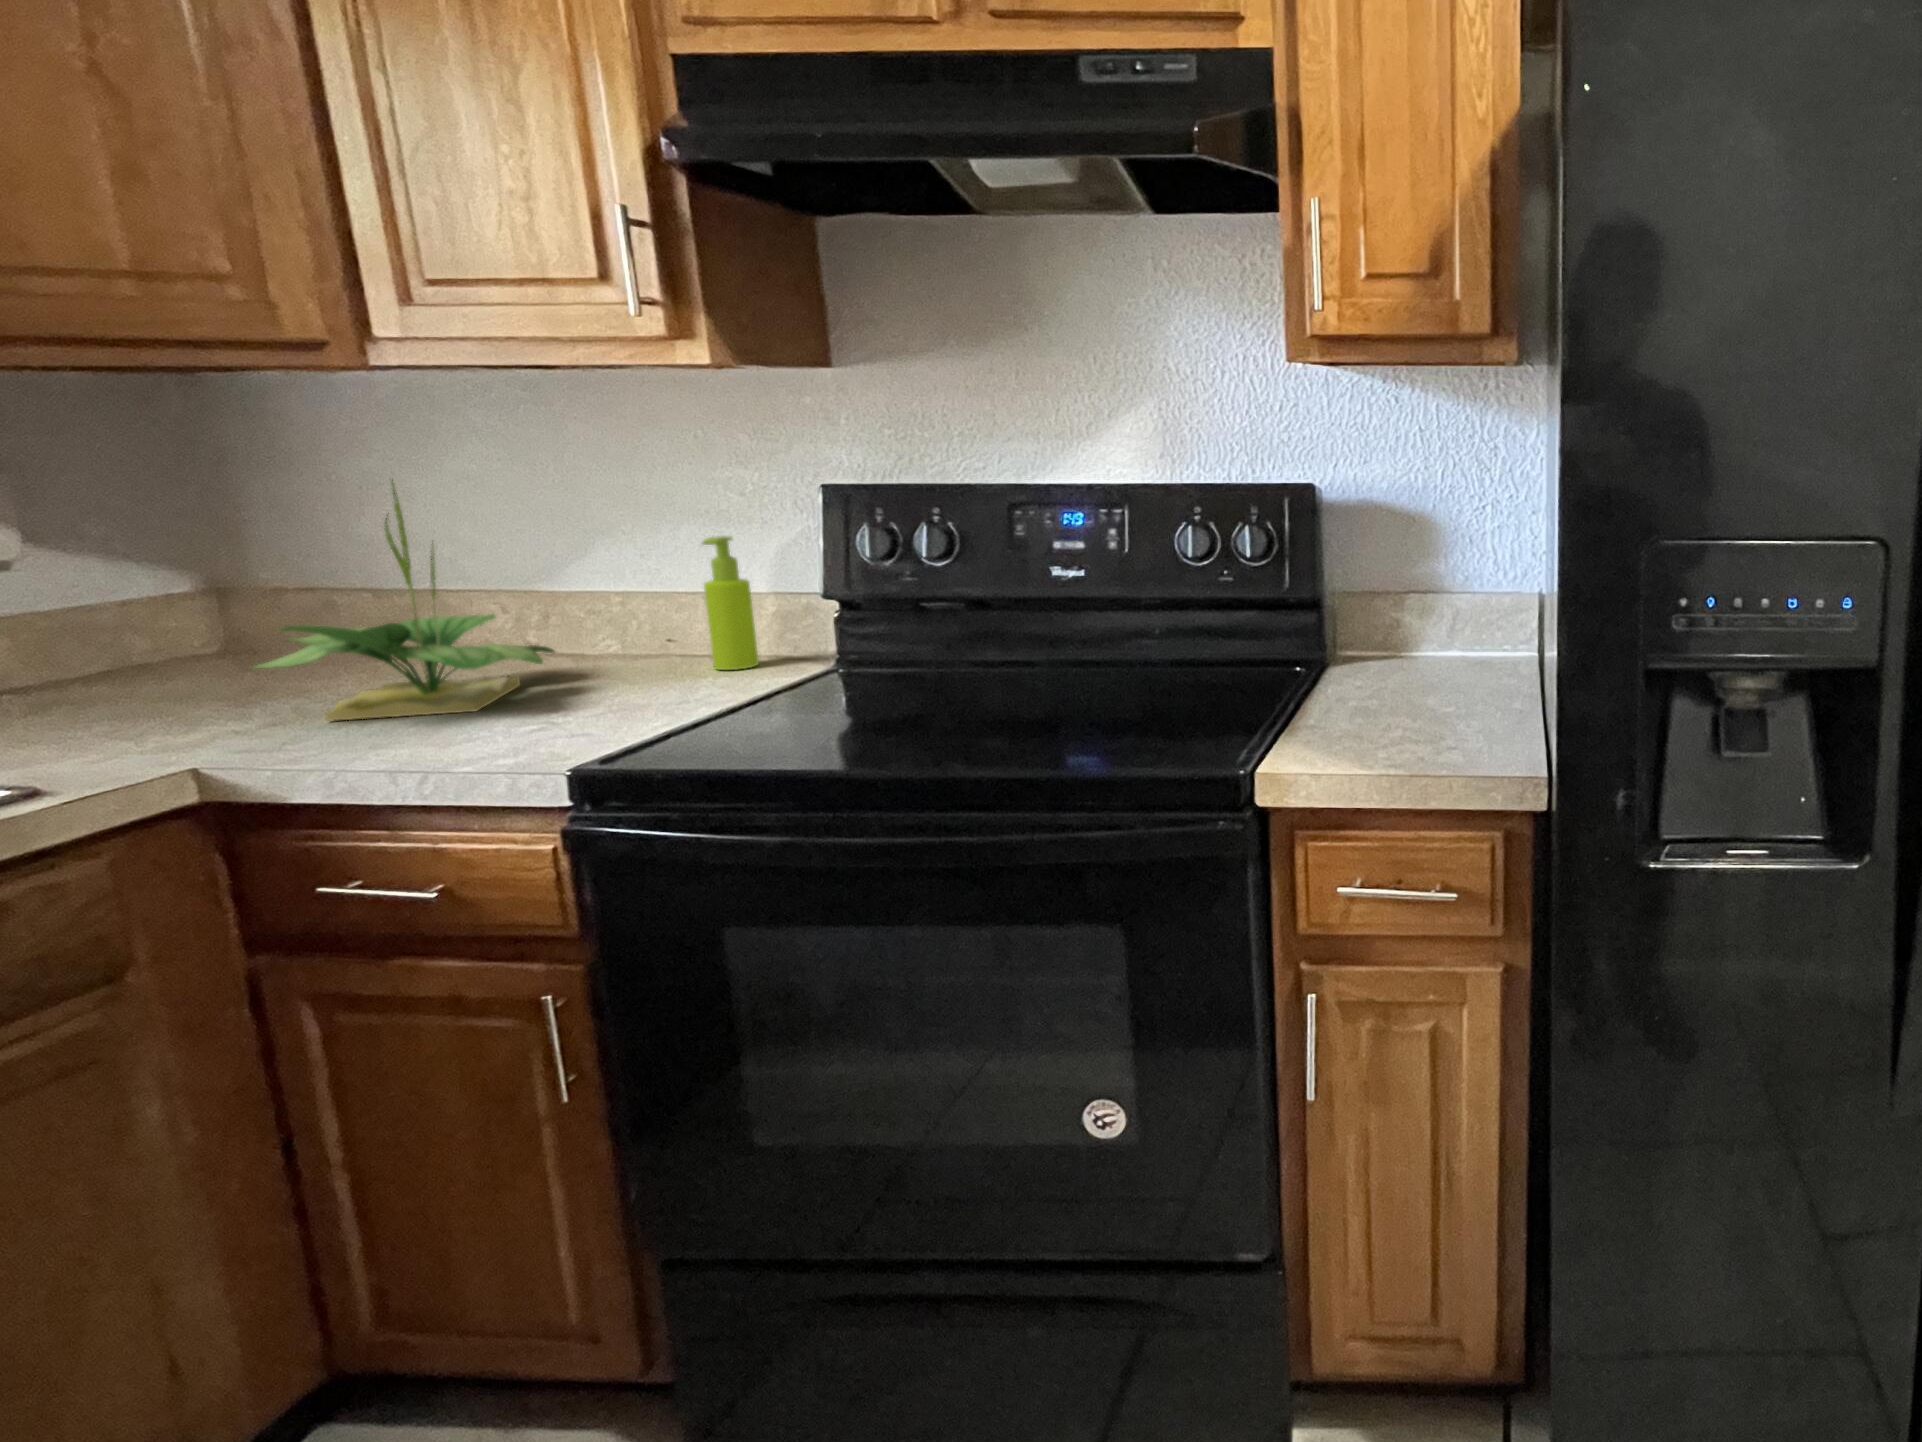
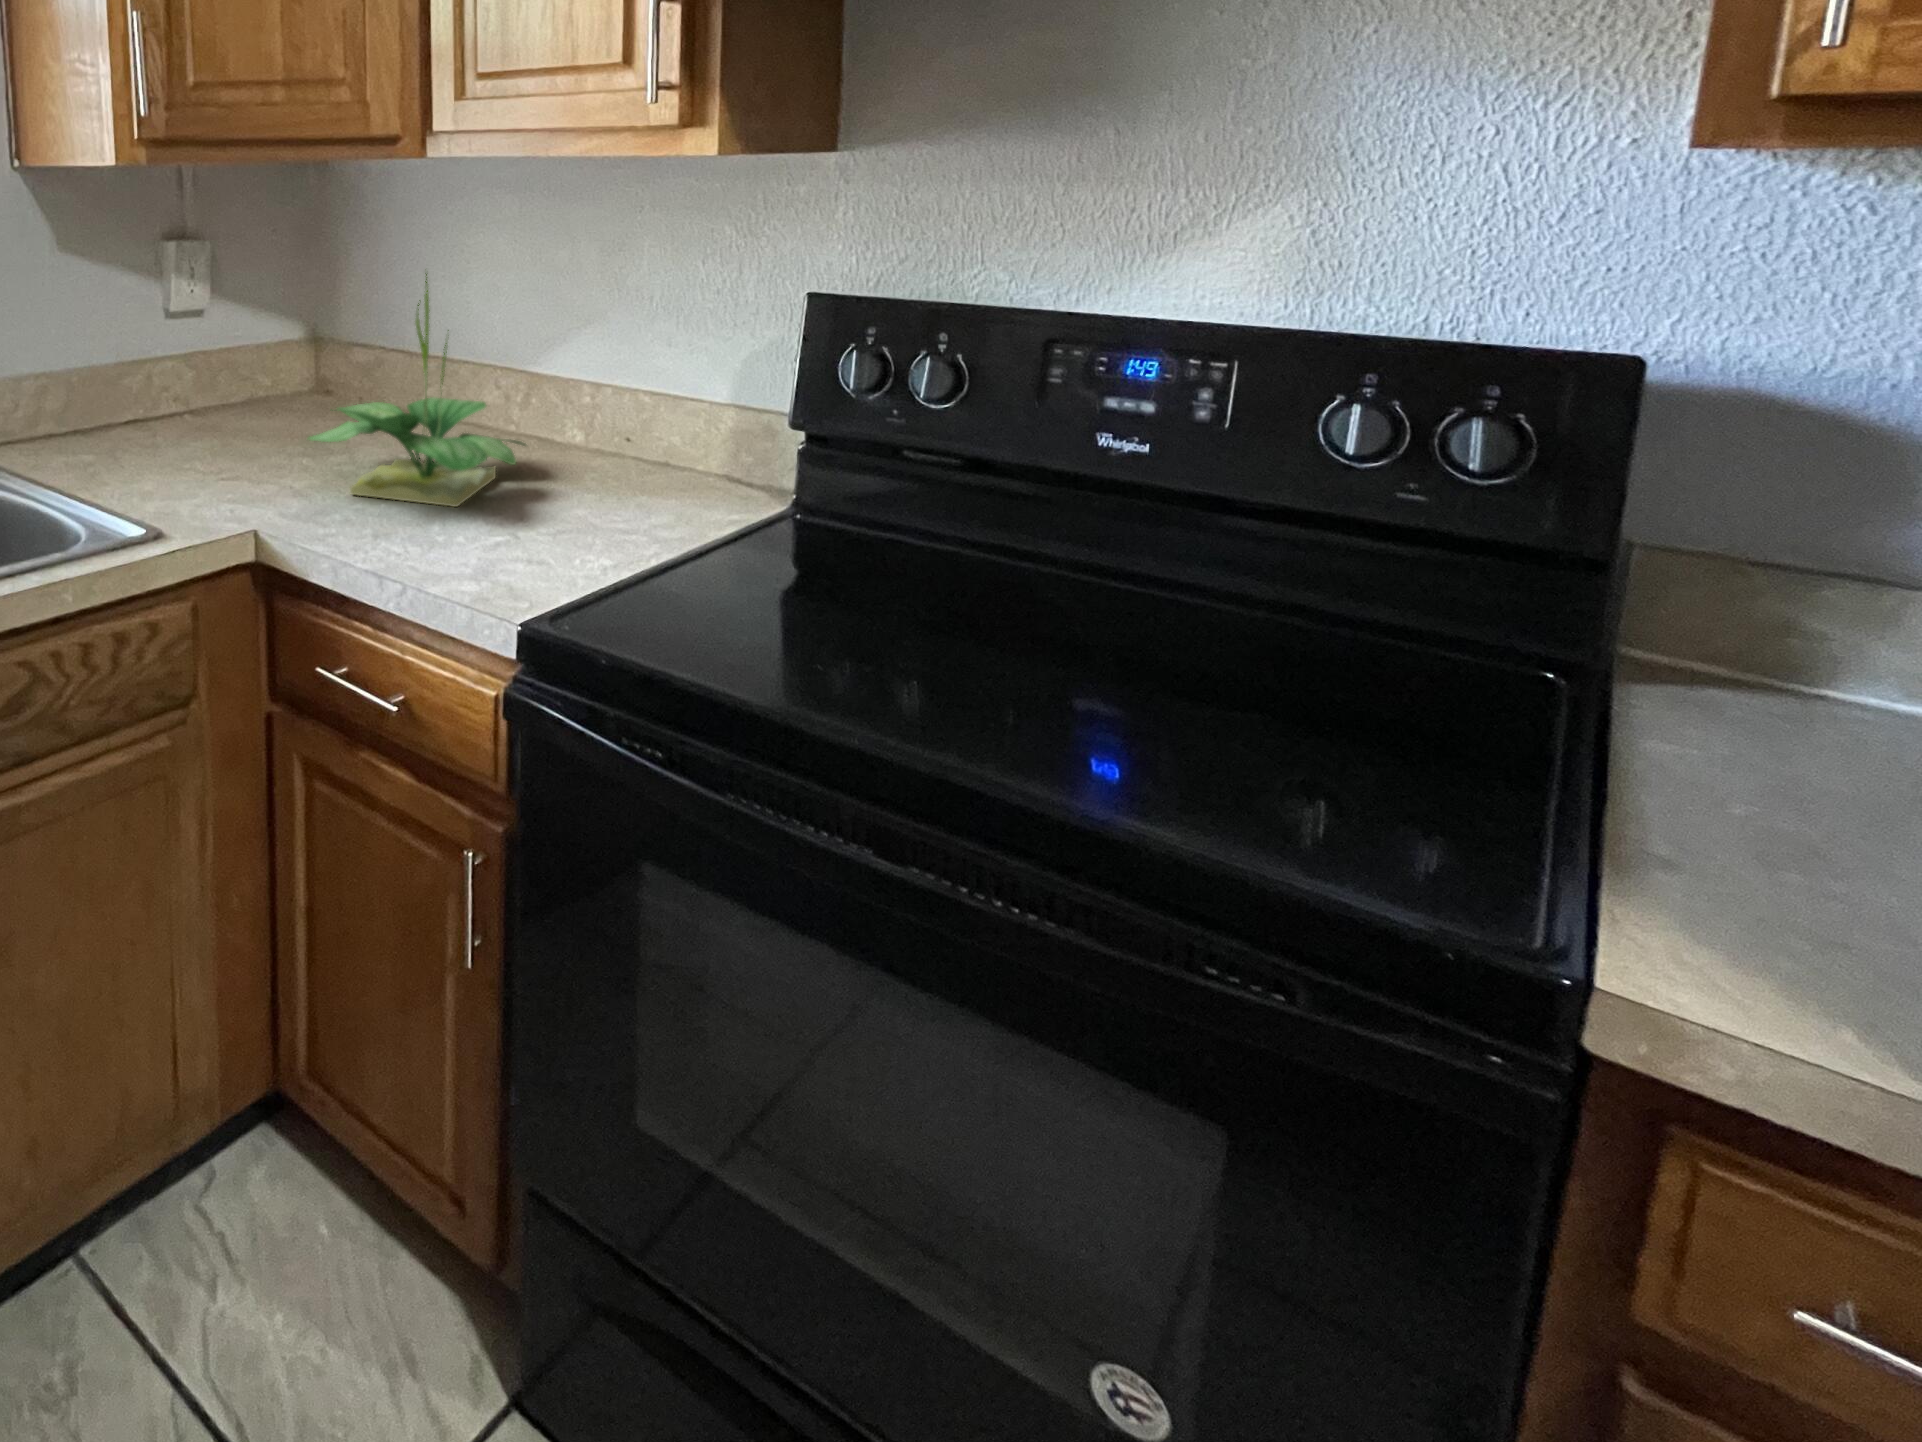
soap dispenser: present [702,536,759,670] -> none [664,342,713,494]

